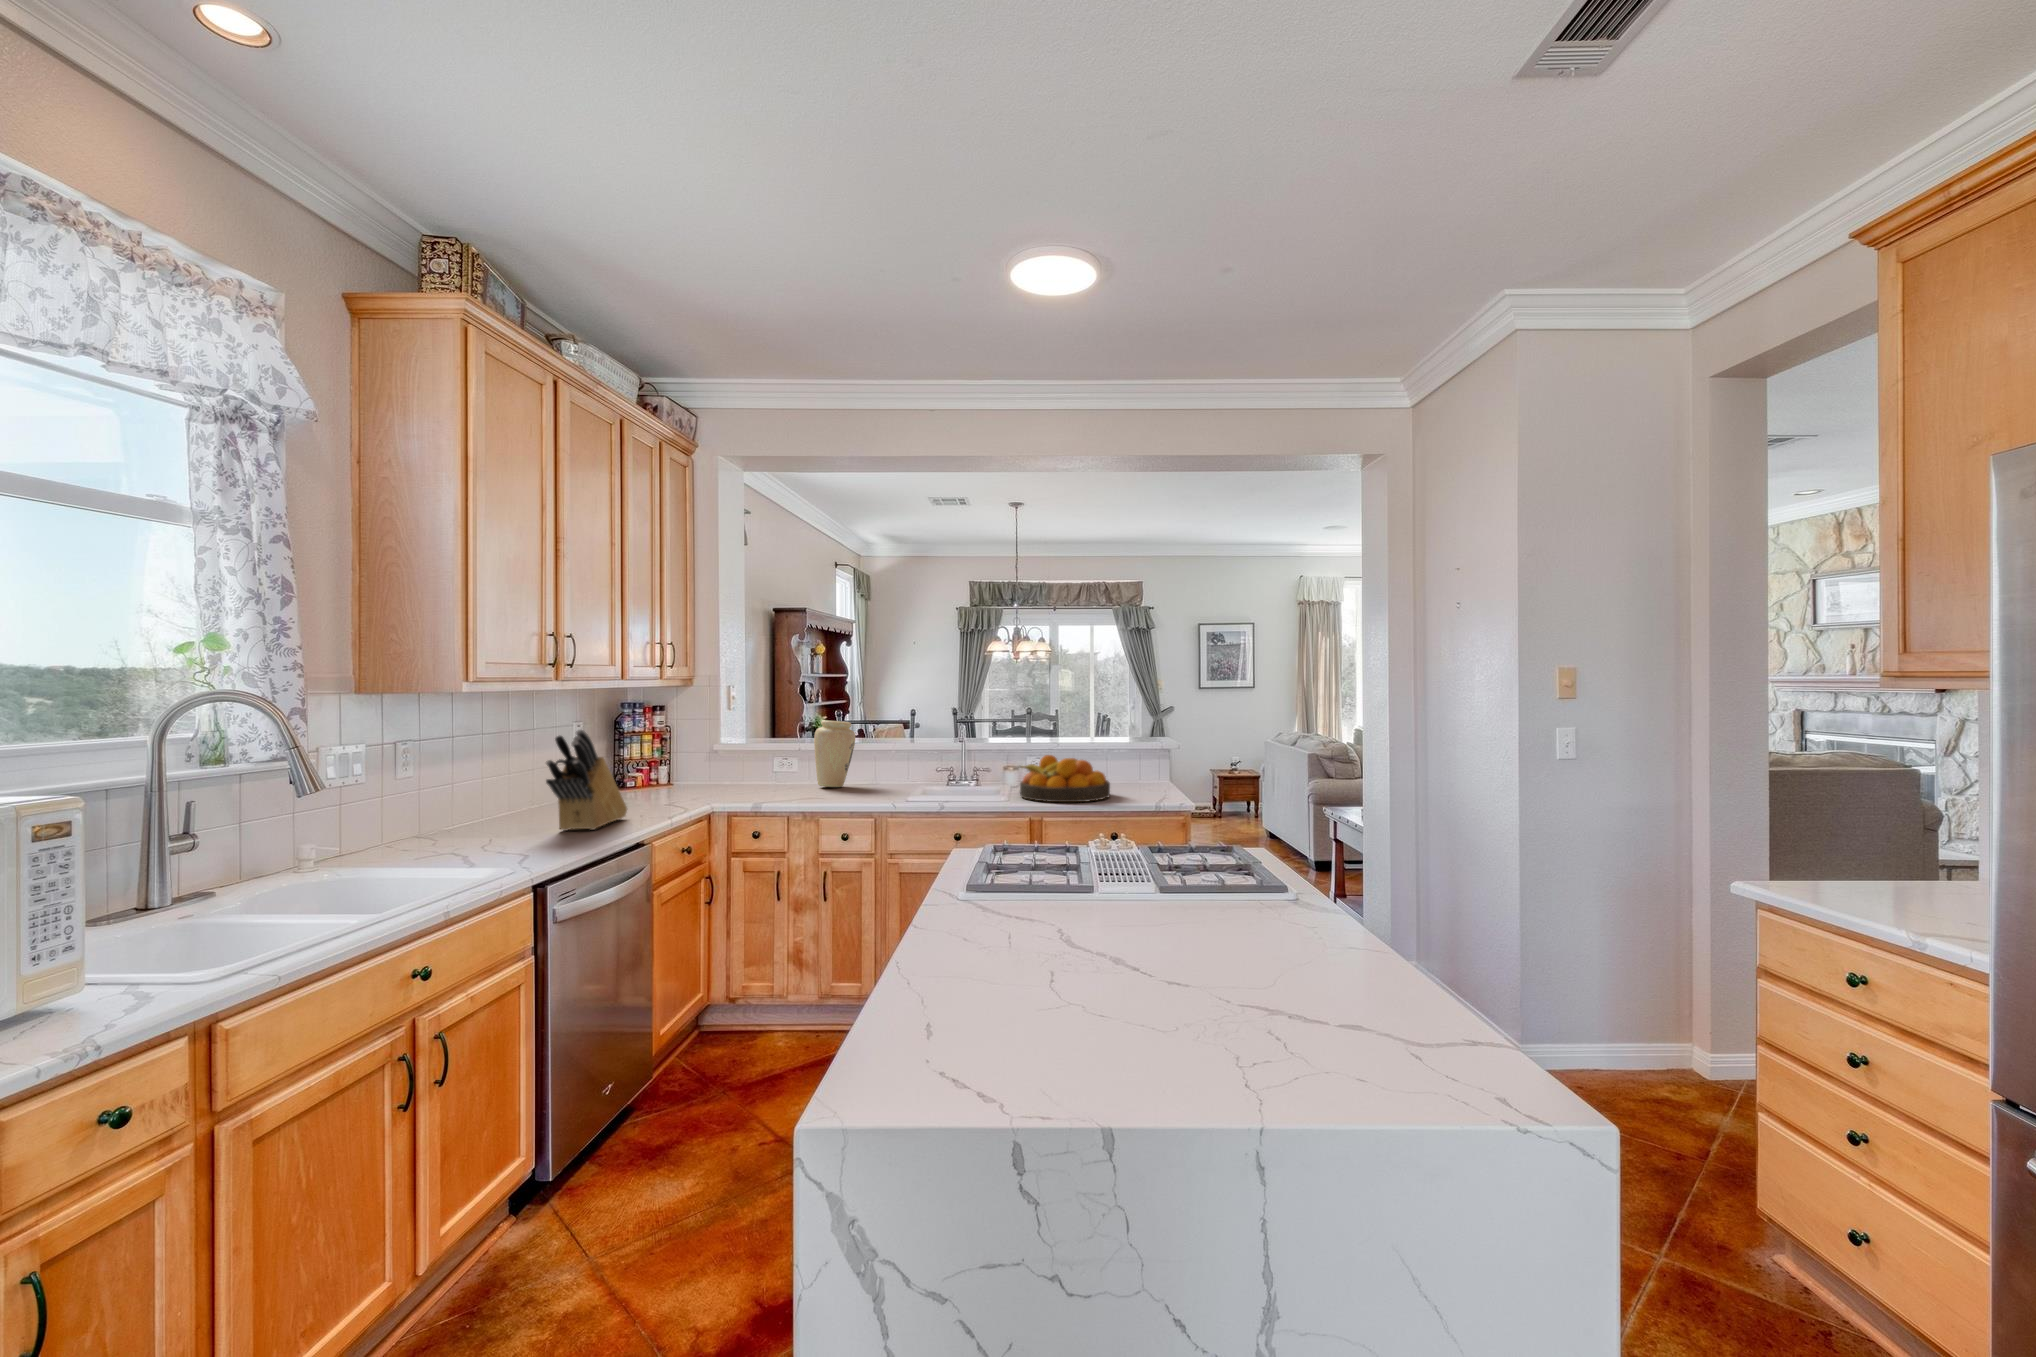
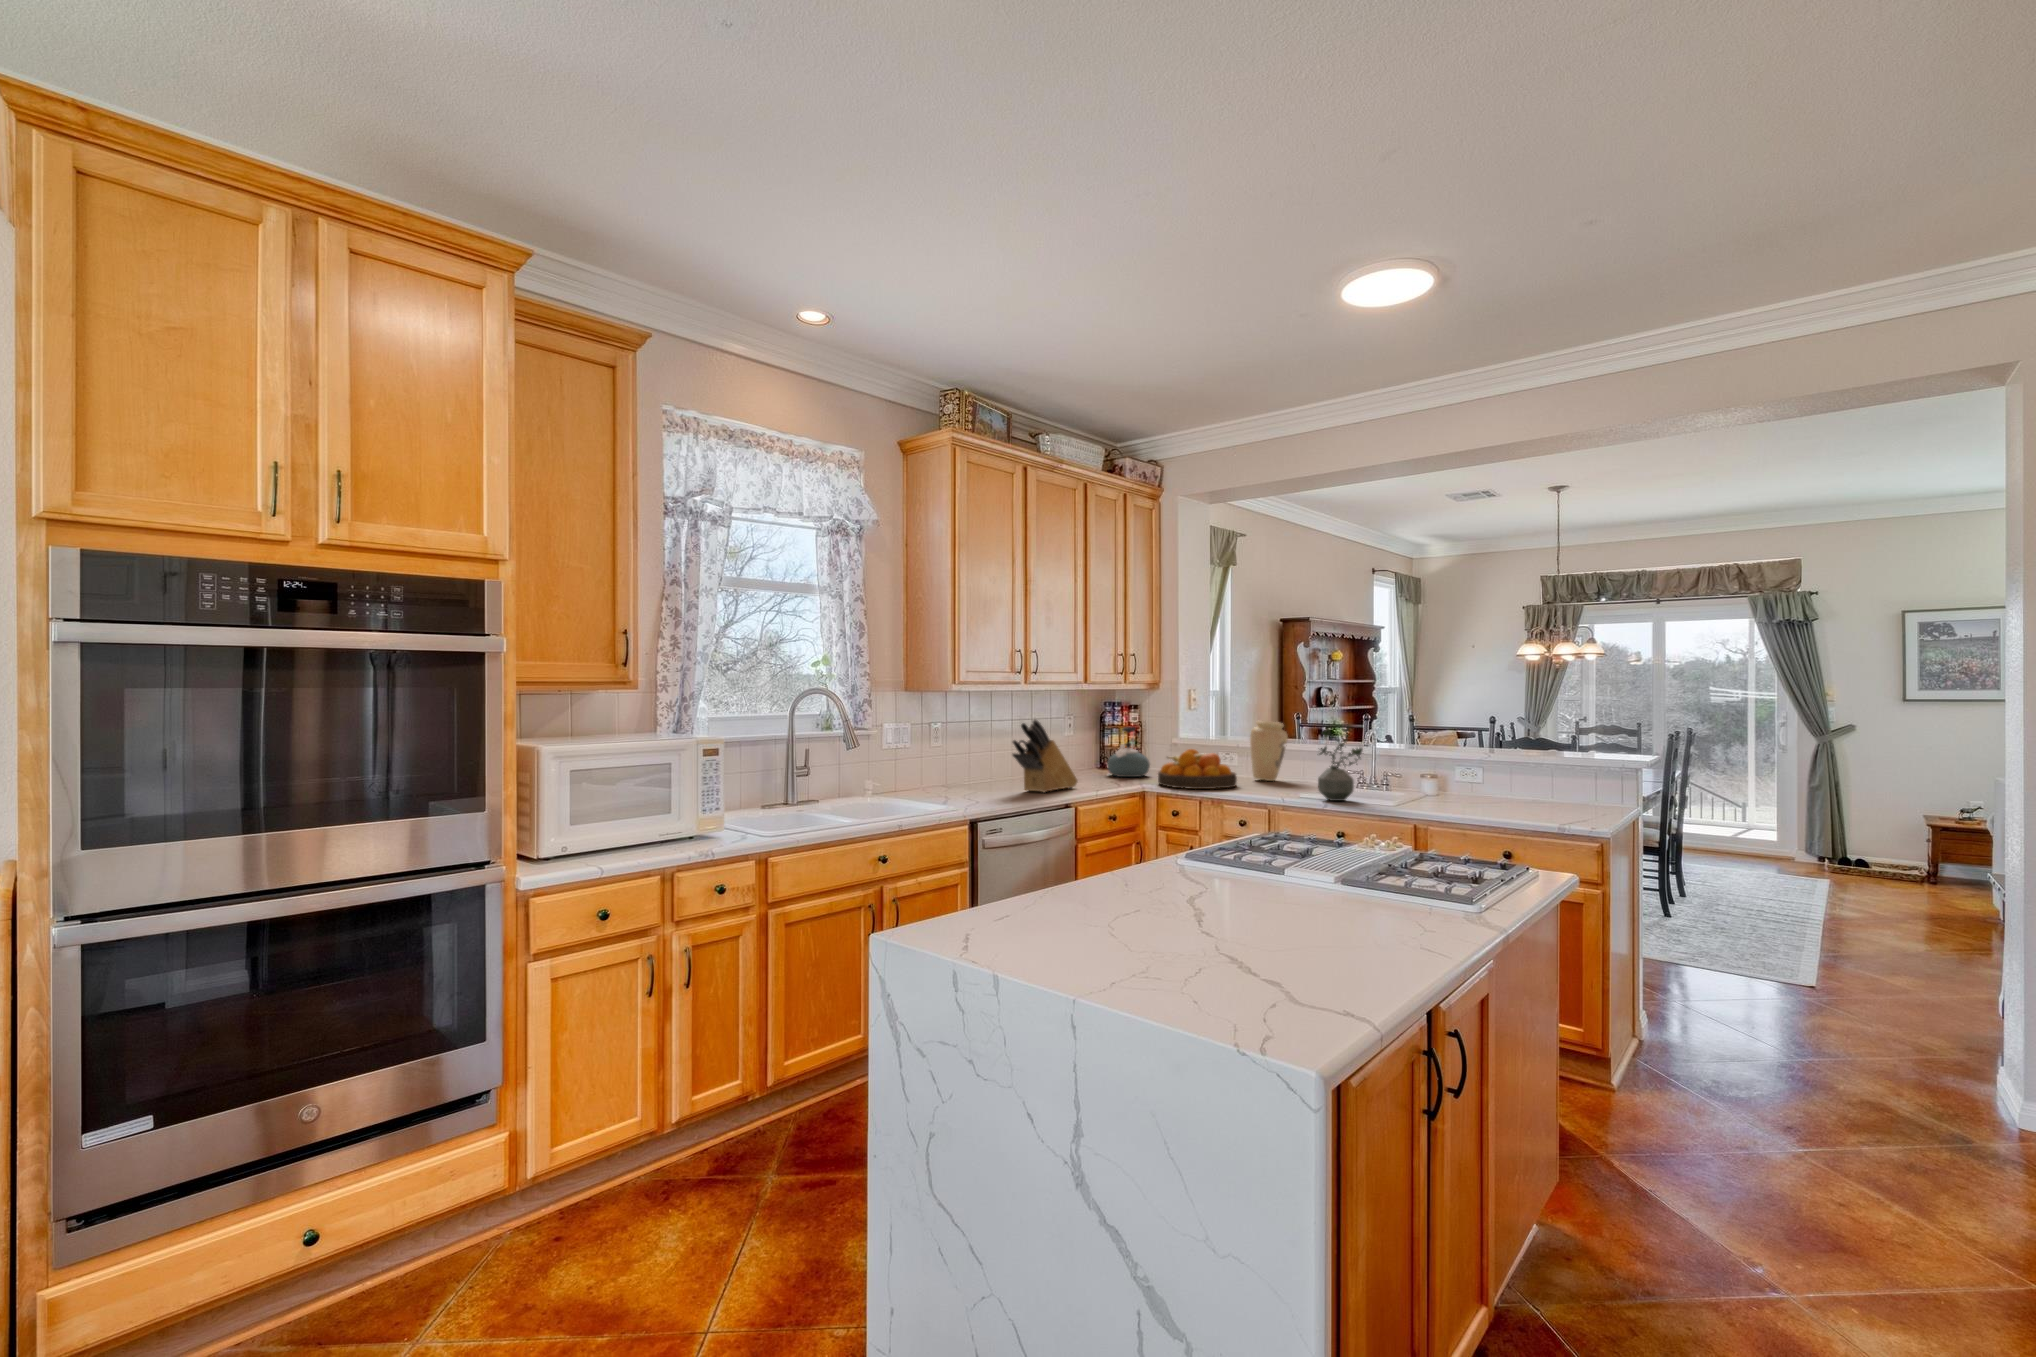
potted plant: none [926,721,970,804] -> present [1318,726,1363,801]
kettle: none [636,733,693,798] -> present [1107,727,1150,777]
fruit bowl: present [1020,755,1110,802] -> present [1158,749,1237,789]

